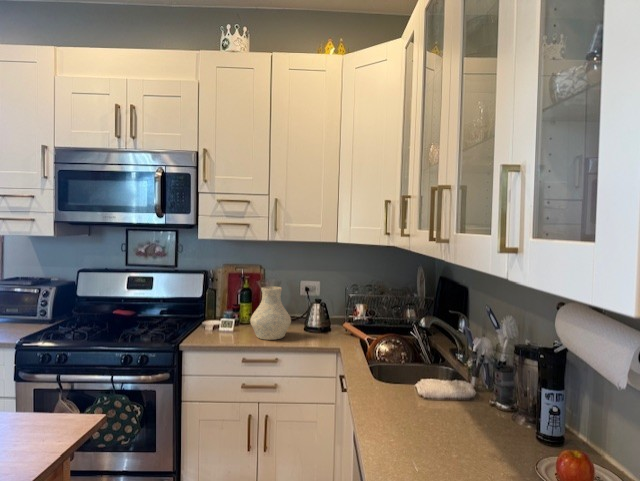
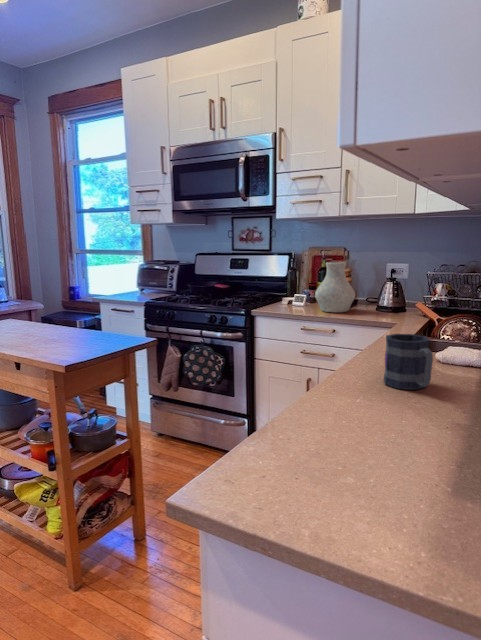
mug: none [426,389,485,451] -> present [384,334,433,390]

